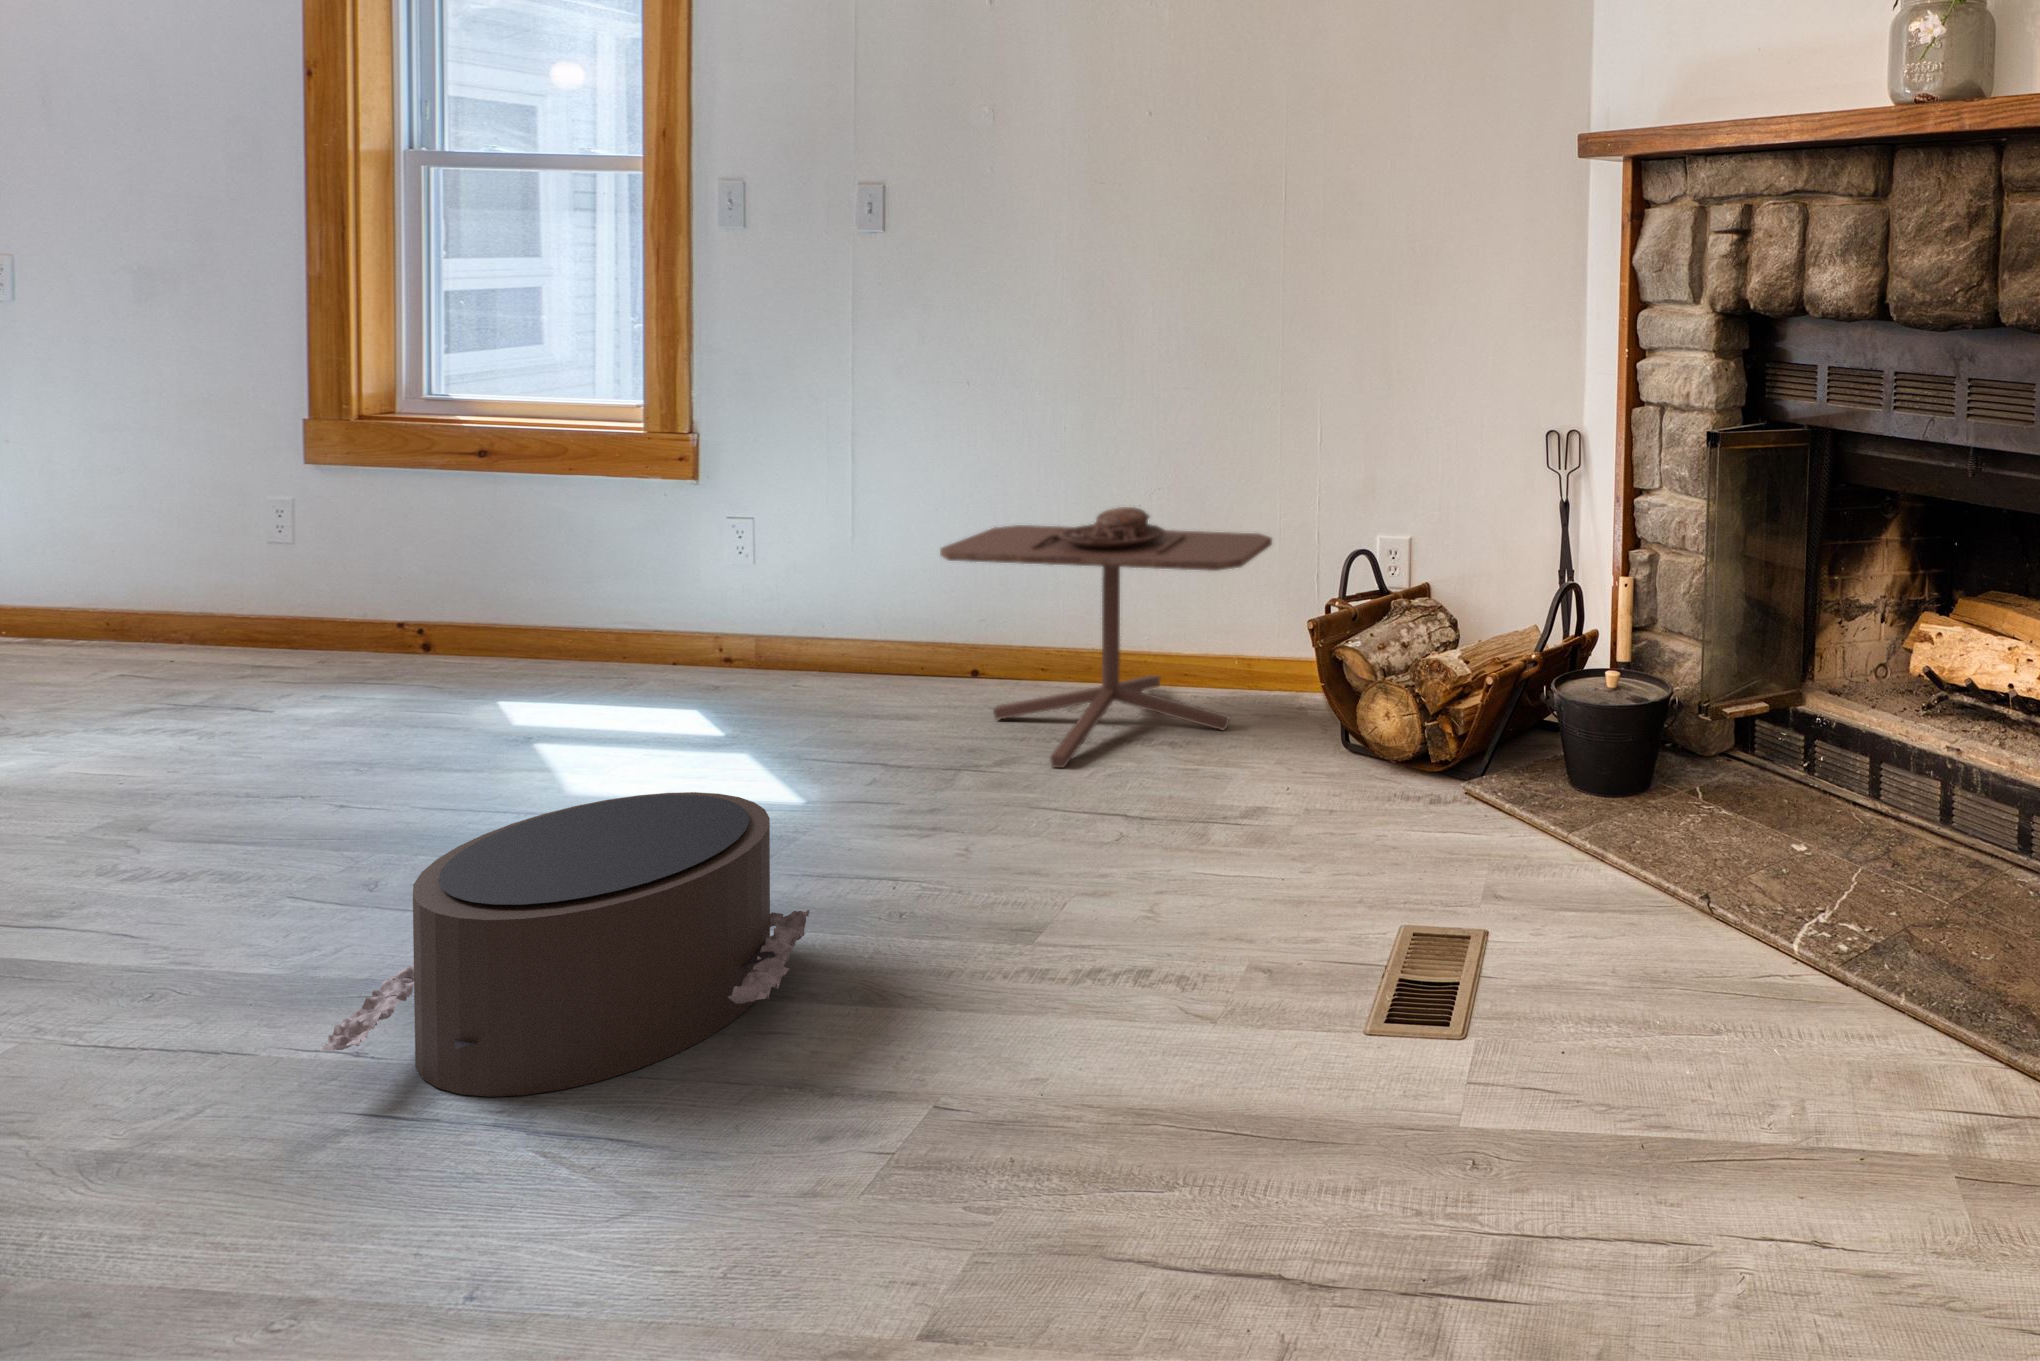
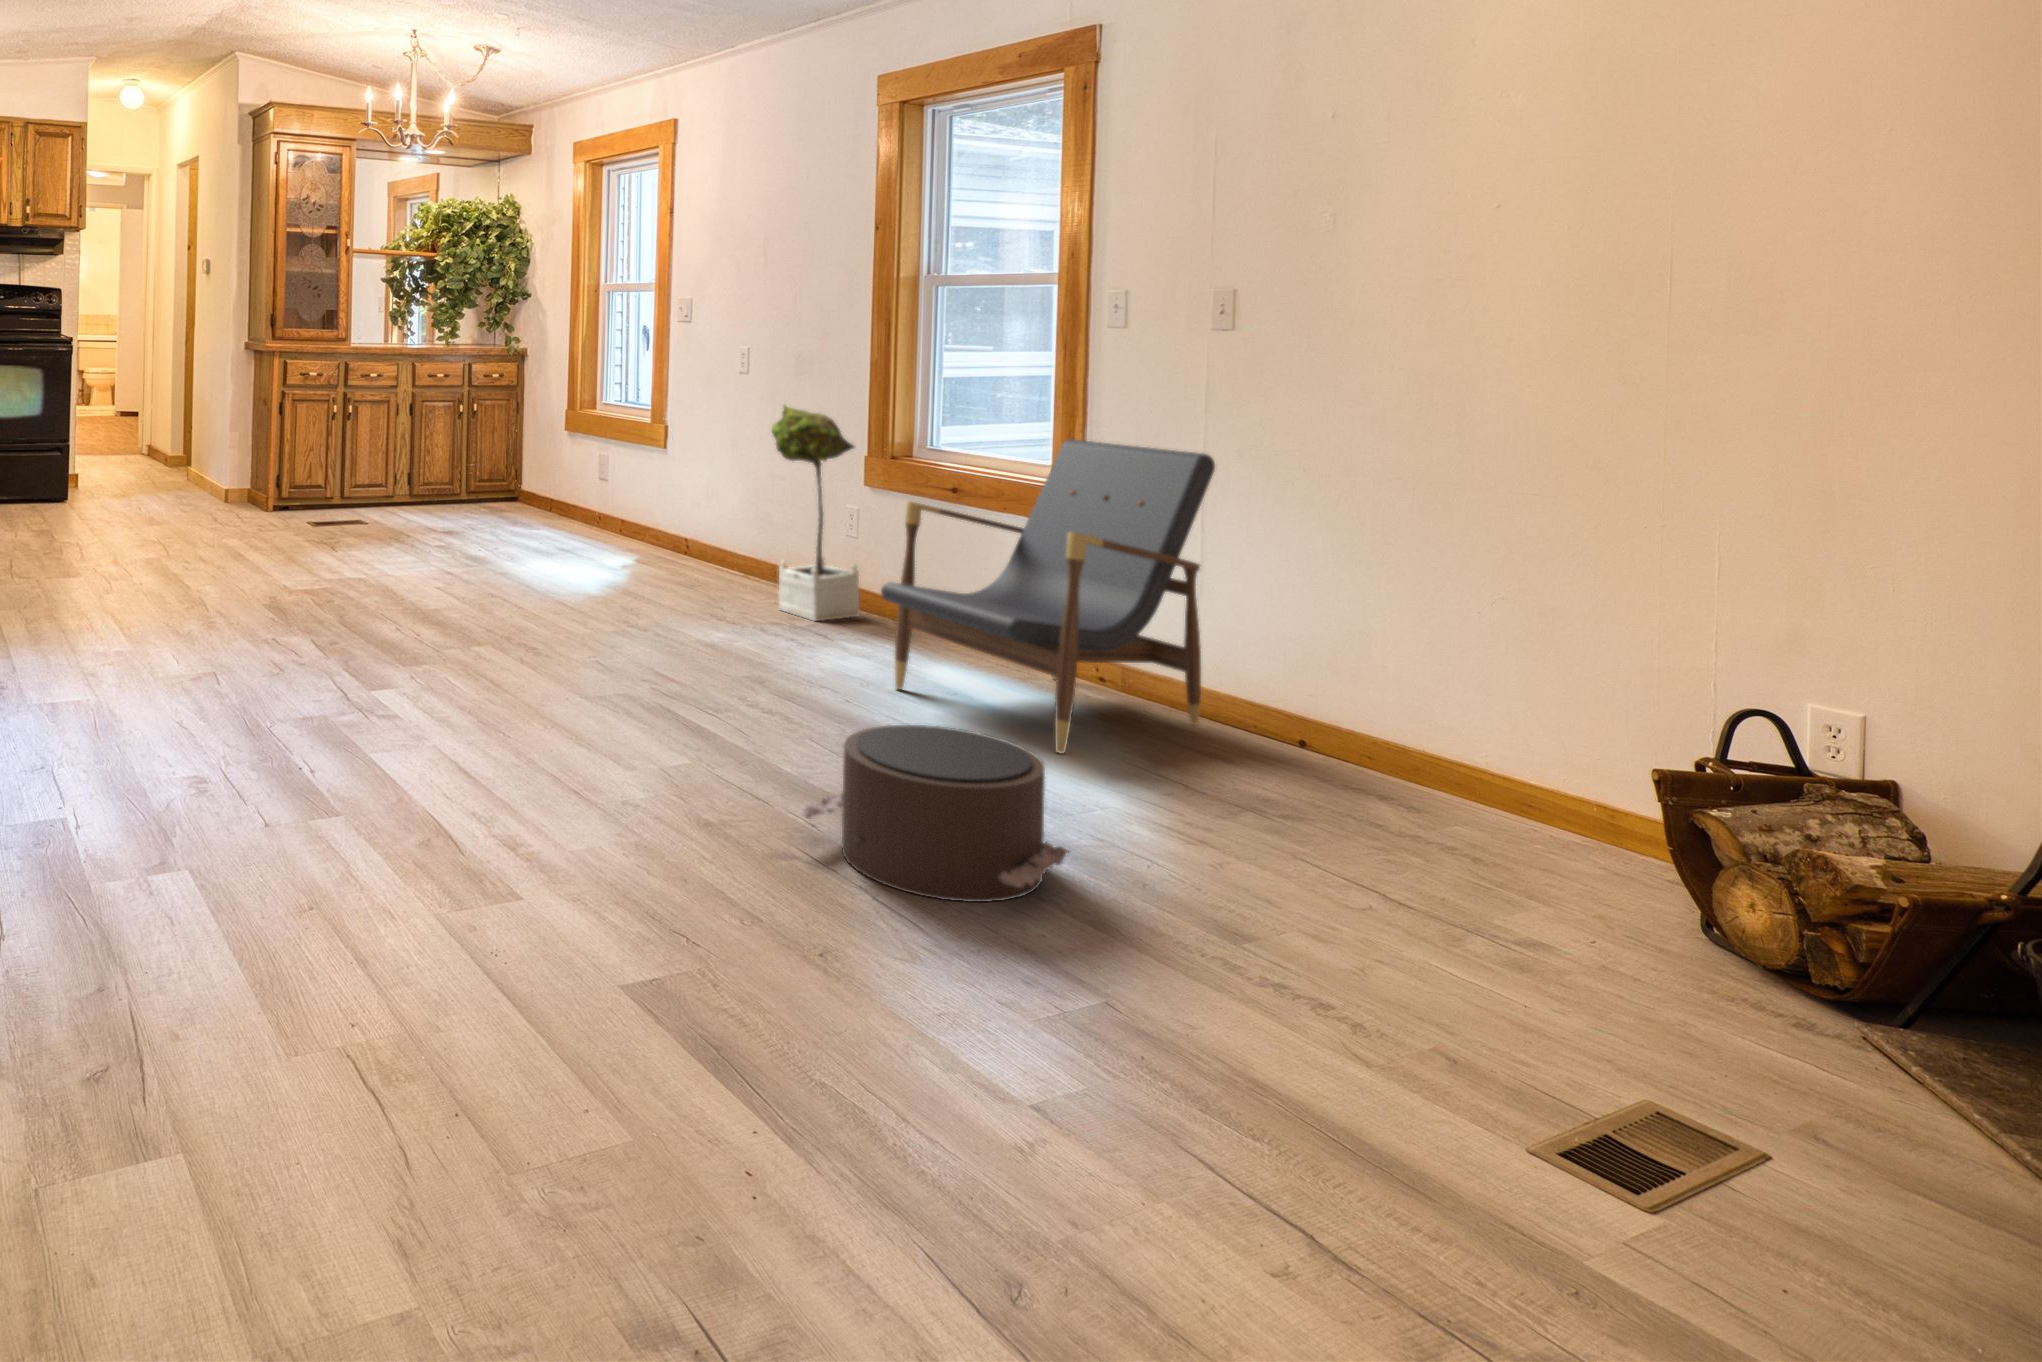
potted tree: none [99,345,312,687] -> present [772,406,859,621]
lounge chair: none [393,368,874,775] -> present [881,439,1215,754]
side table: present [940,507,1272,768] -> none [1246,606,1625,867]

